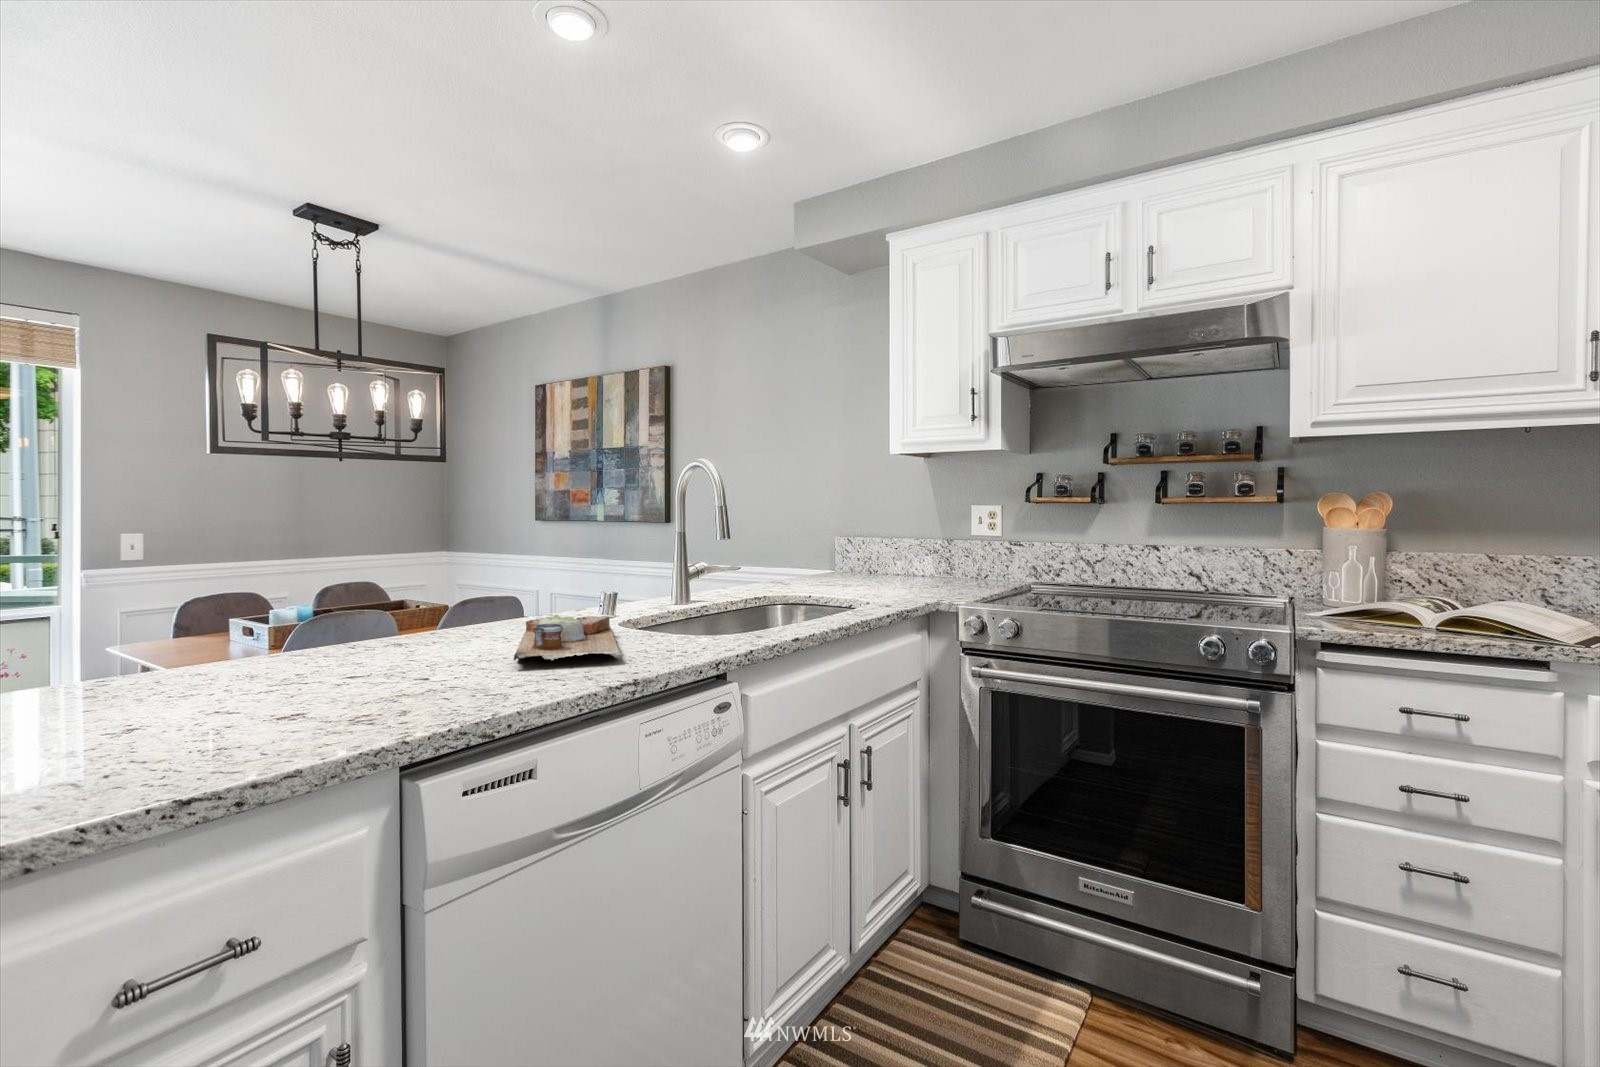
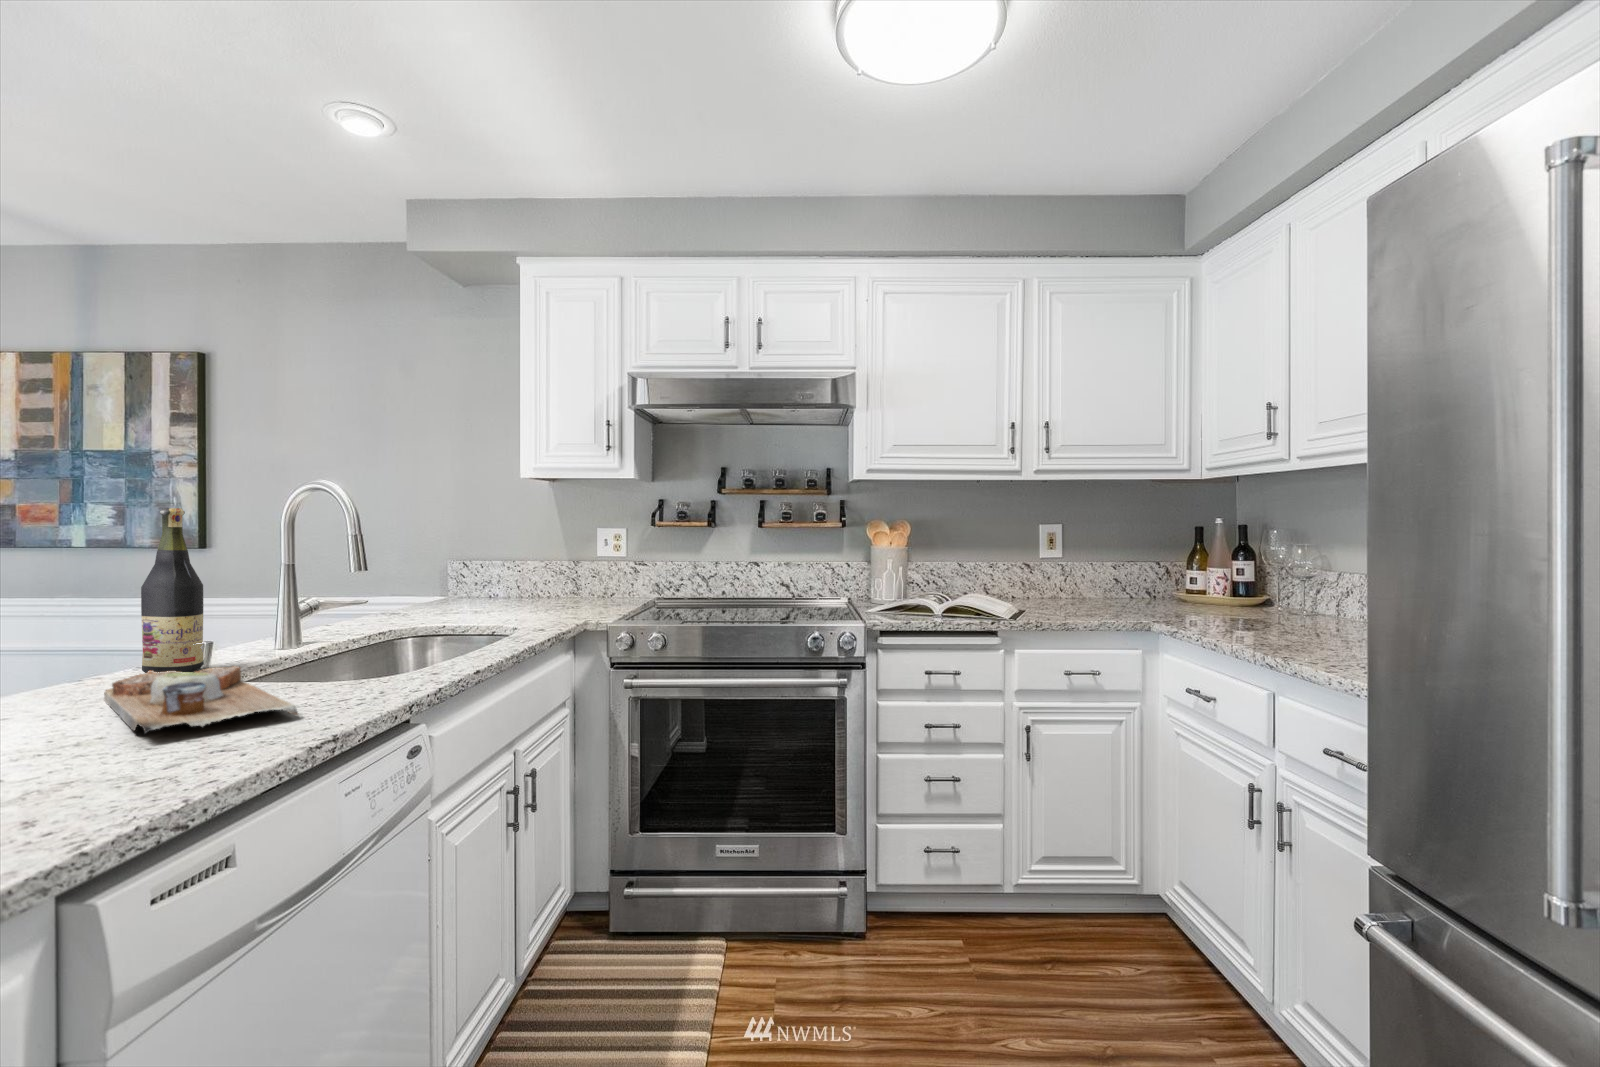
wine bottle: none [561,485,602,622] -> present [141,508,204,673]

